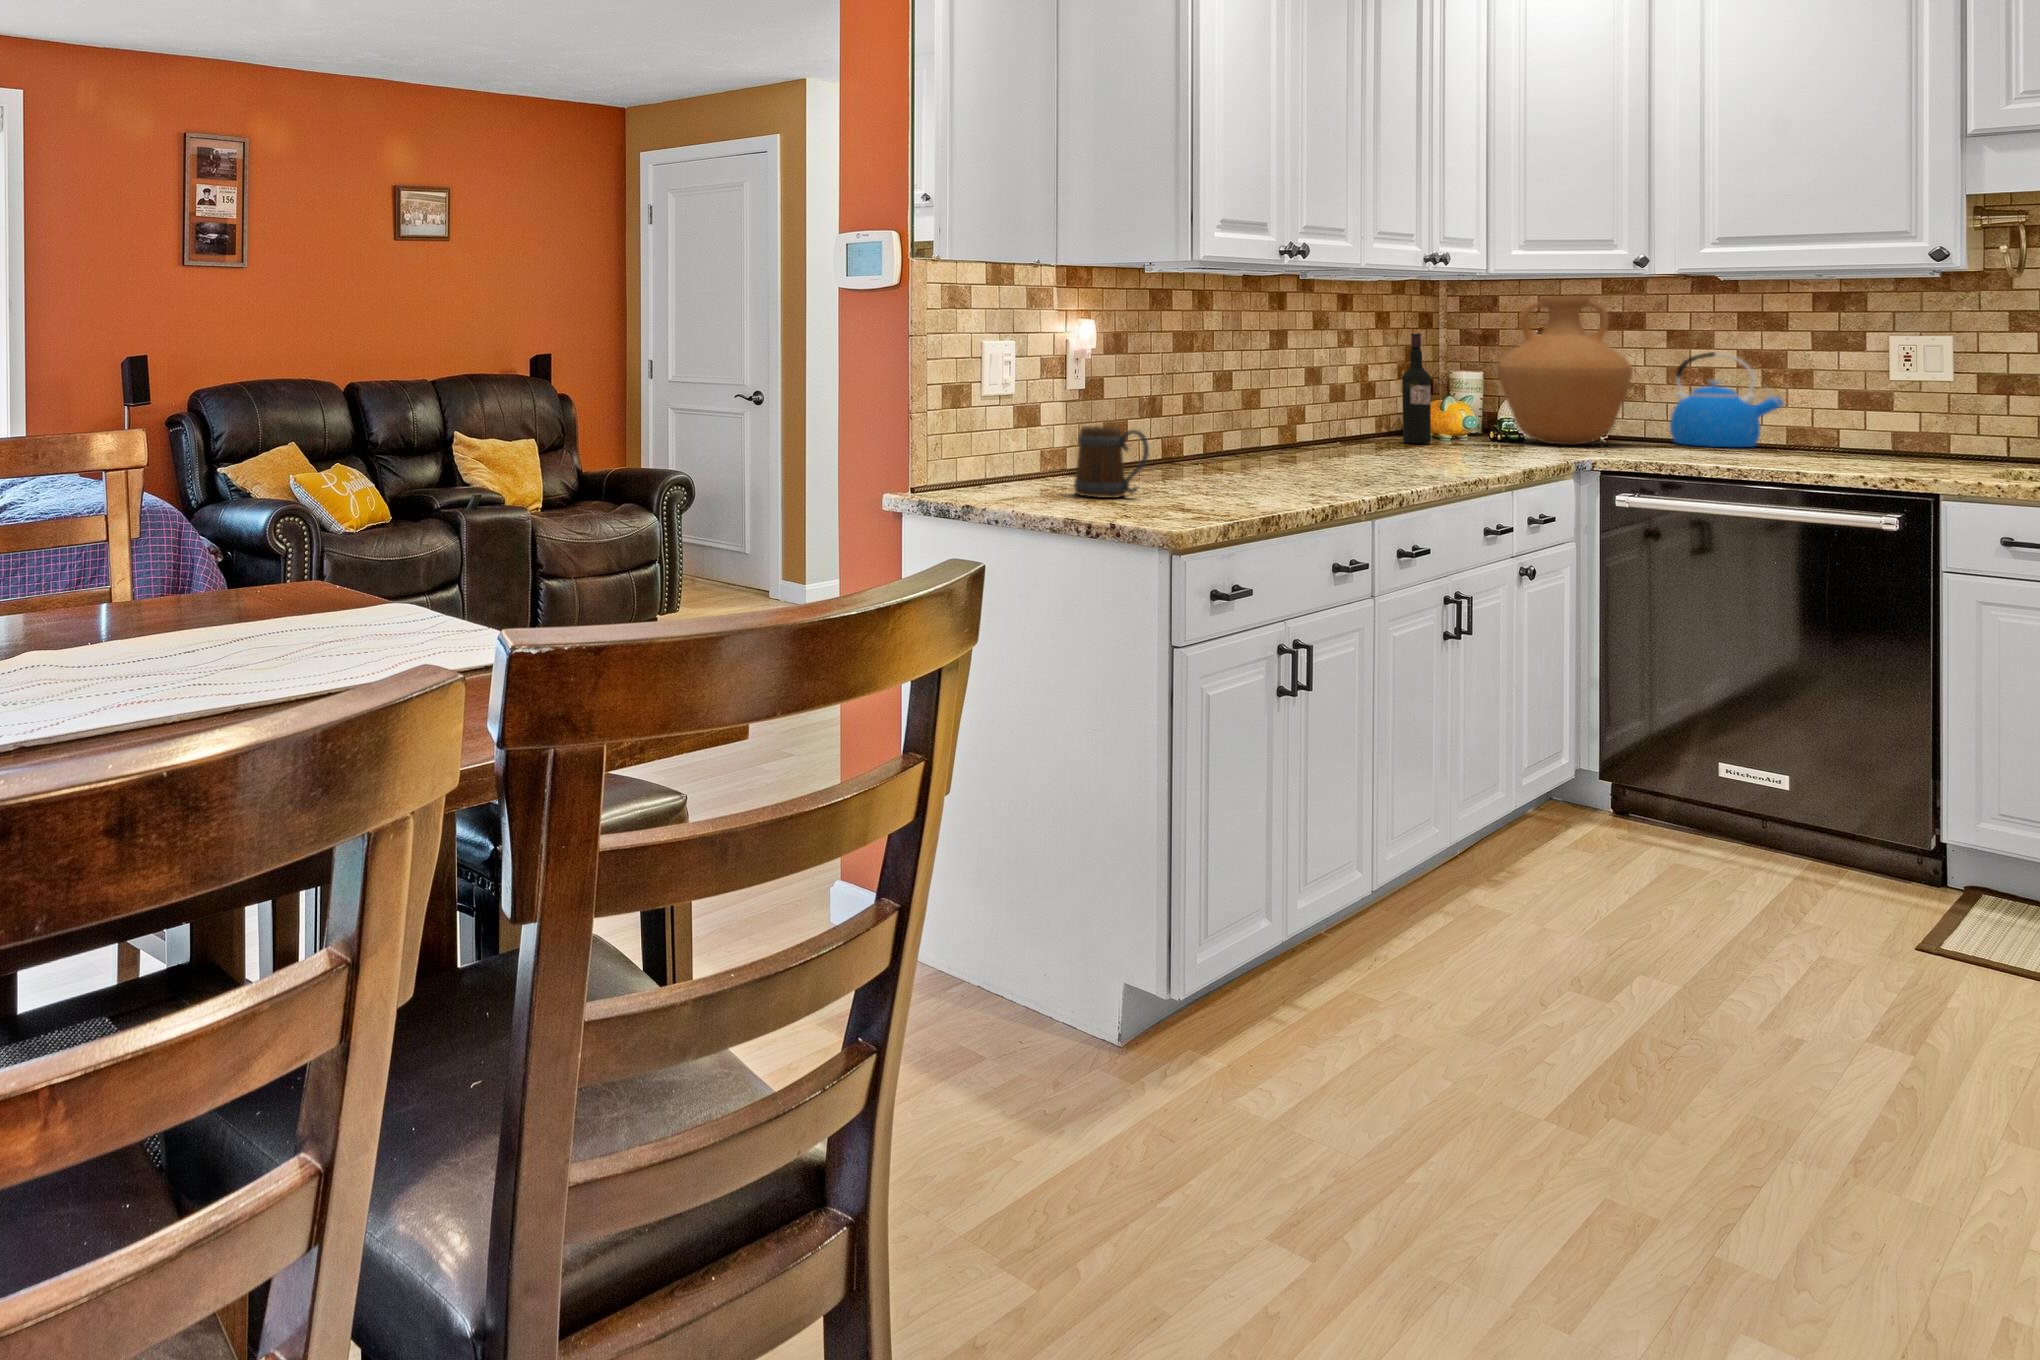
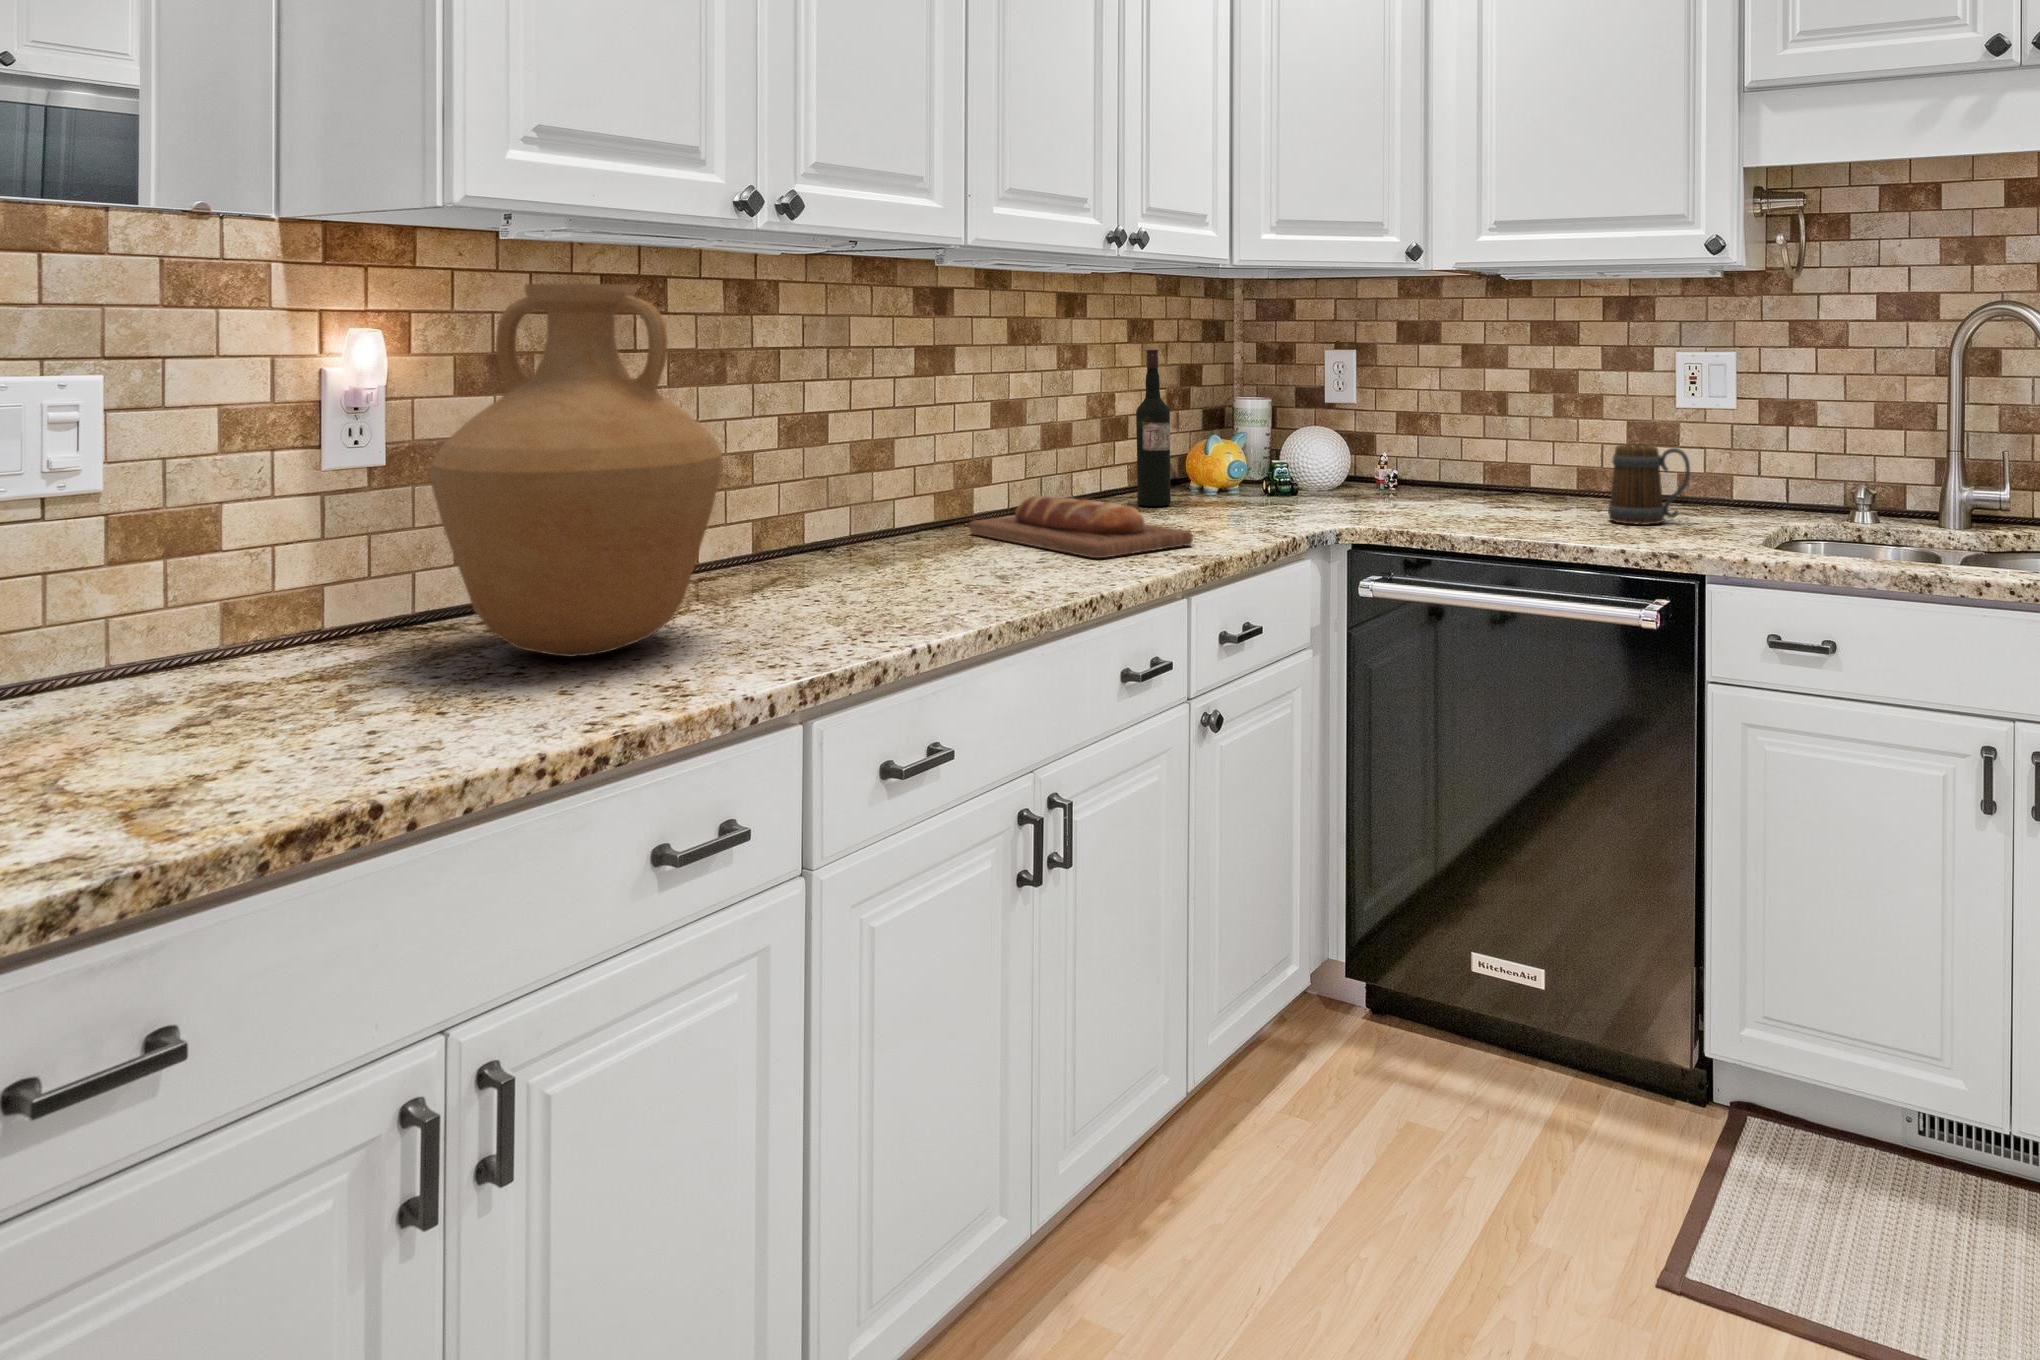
vase: present [1497,296,1633,445] -> present [430,284,722,657]
kettle: present [1670,352,1783,447] -> none [1463,372,1576,496]
mug: present [1074,426,1149,498] -> present [1608,444,1690,525]
bread loaf: none [1315,429,1501,465] -> present [969,496,1193,558]

